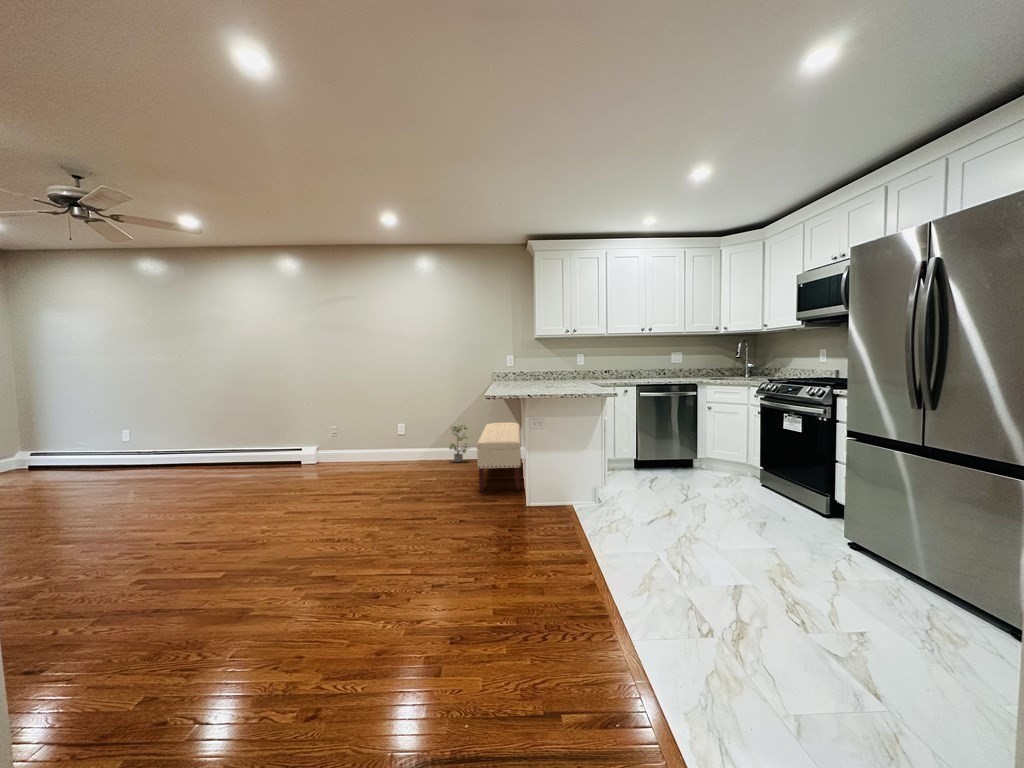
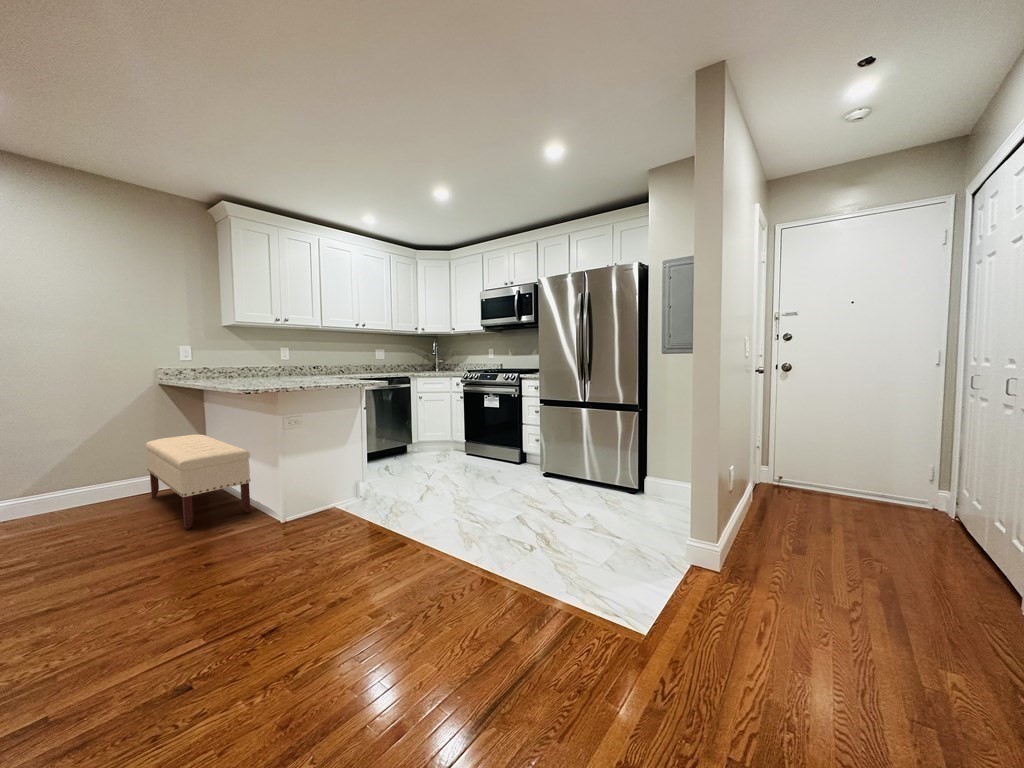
potted plant: present [449,426,468,462] -> none [64,447,117,510]

